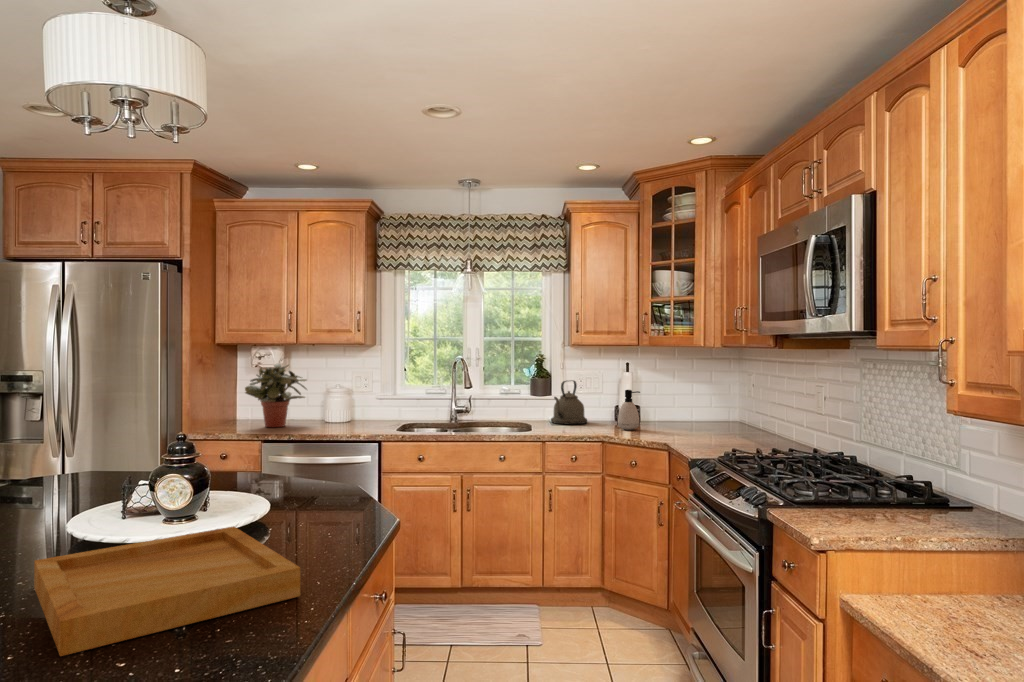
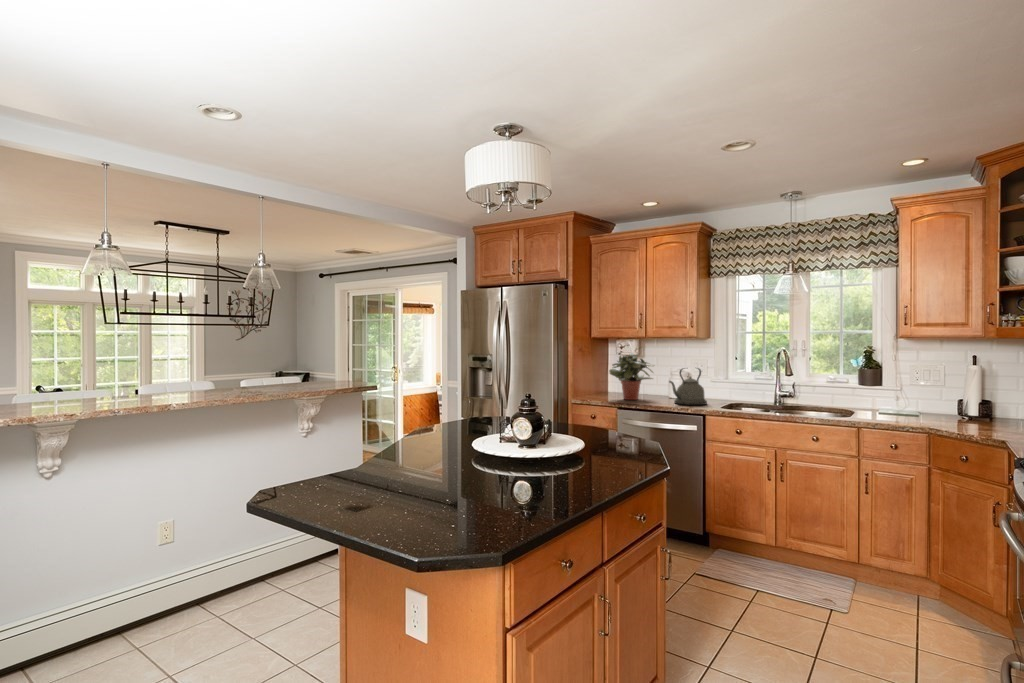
kettle: present [551,381,587,424] -> present [669,368,707,405]
soap dispenser: present [618,390,640,430] -> none [954,382,983,423]
tray: present [34,527,300,656] -> none [443,453,568,500]

